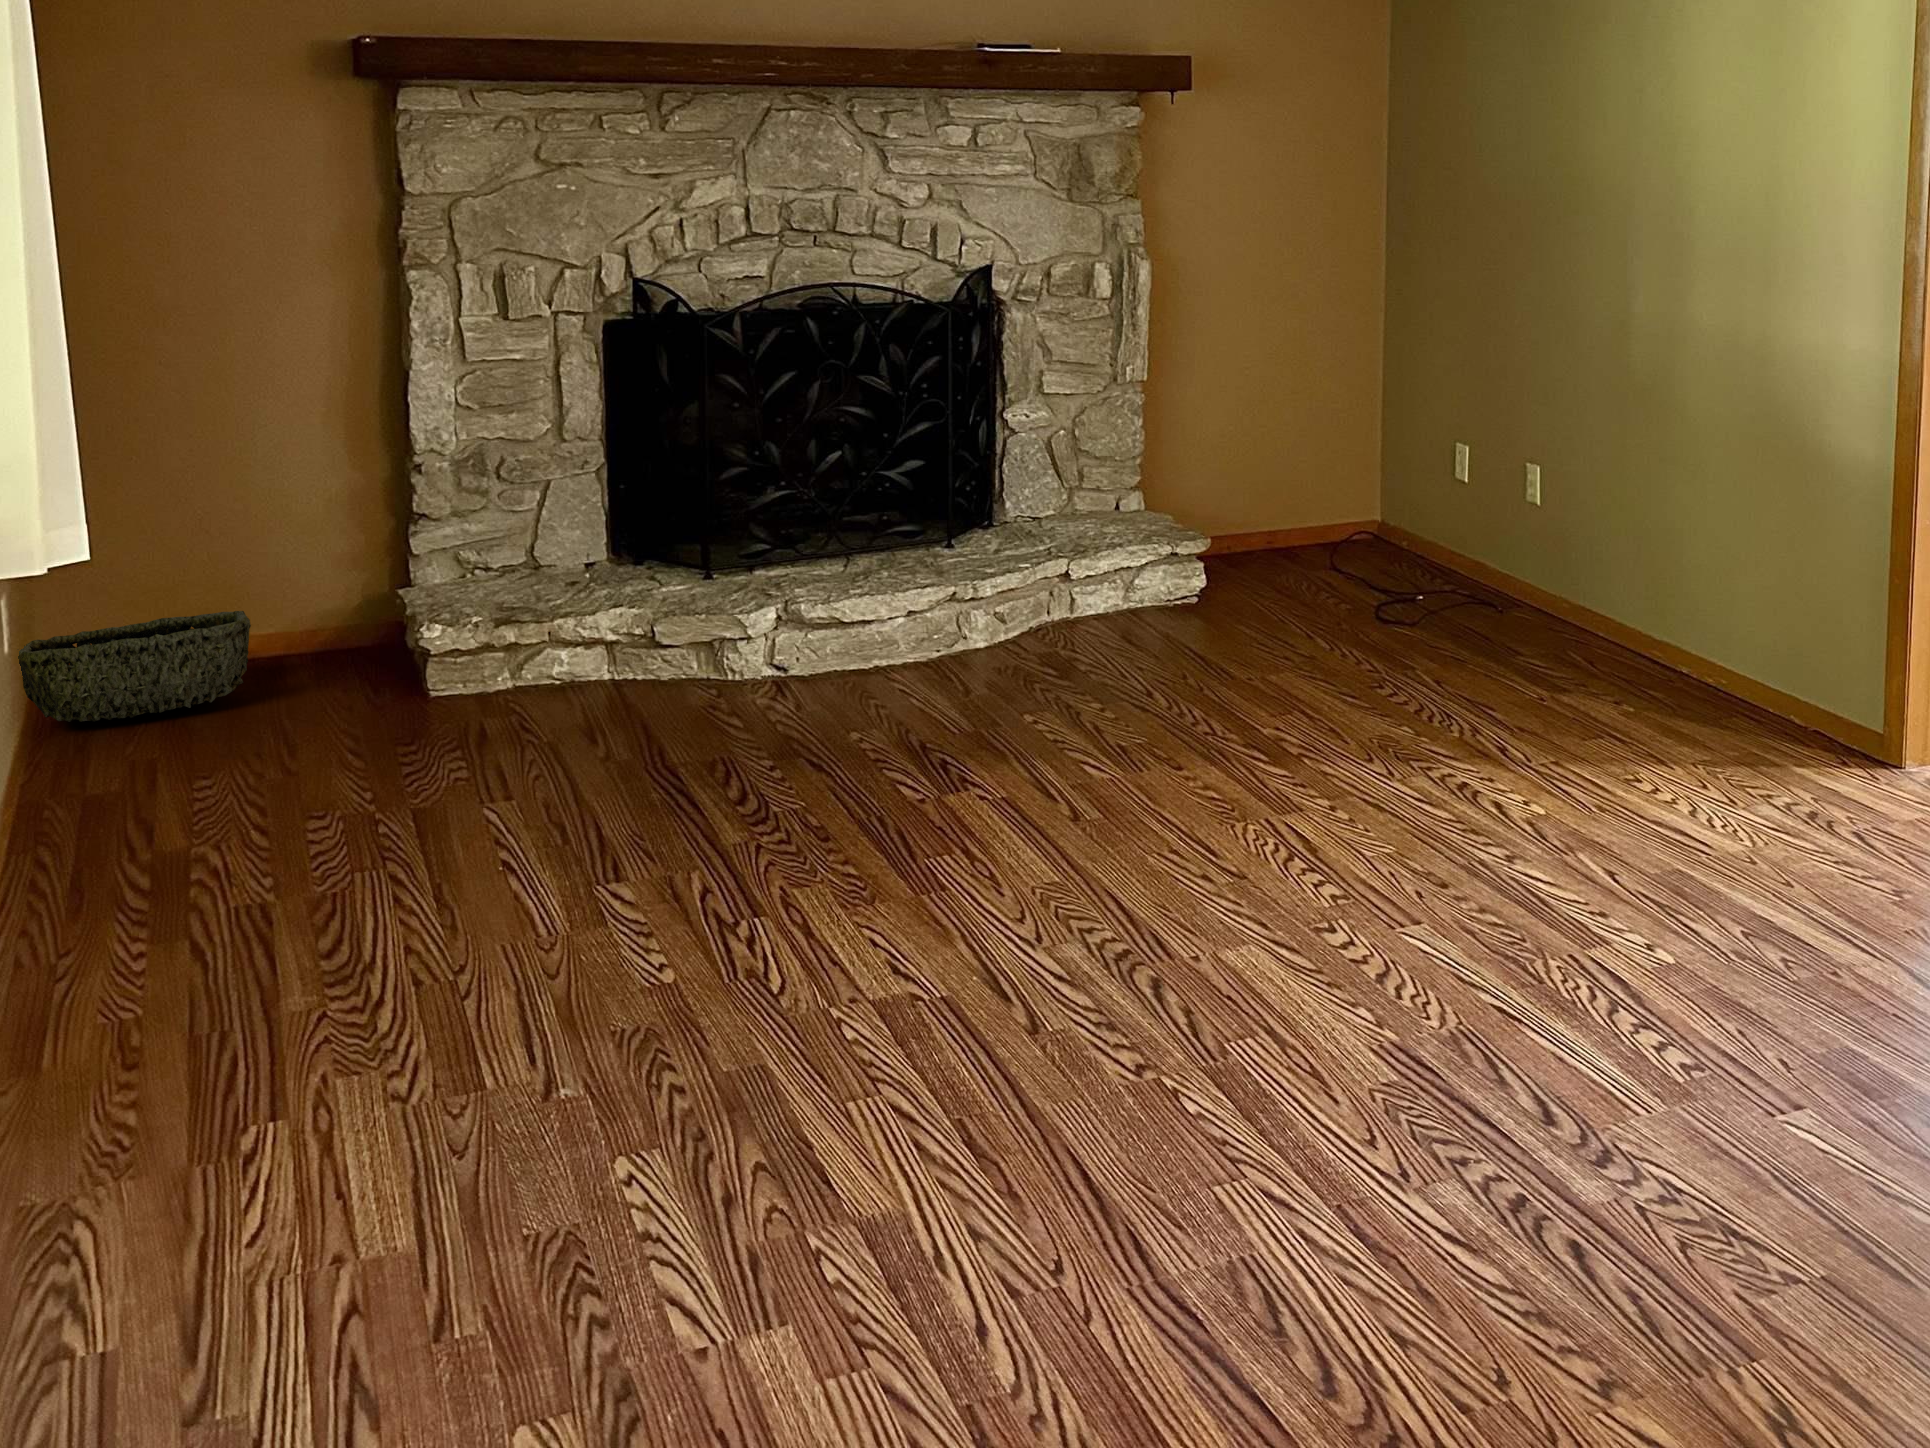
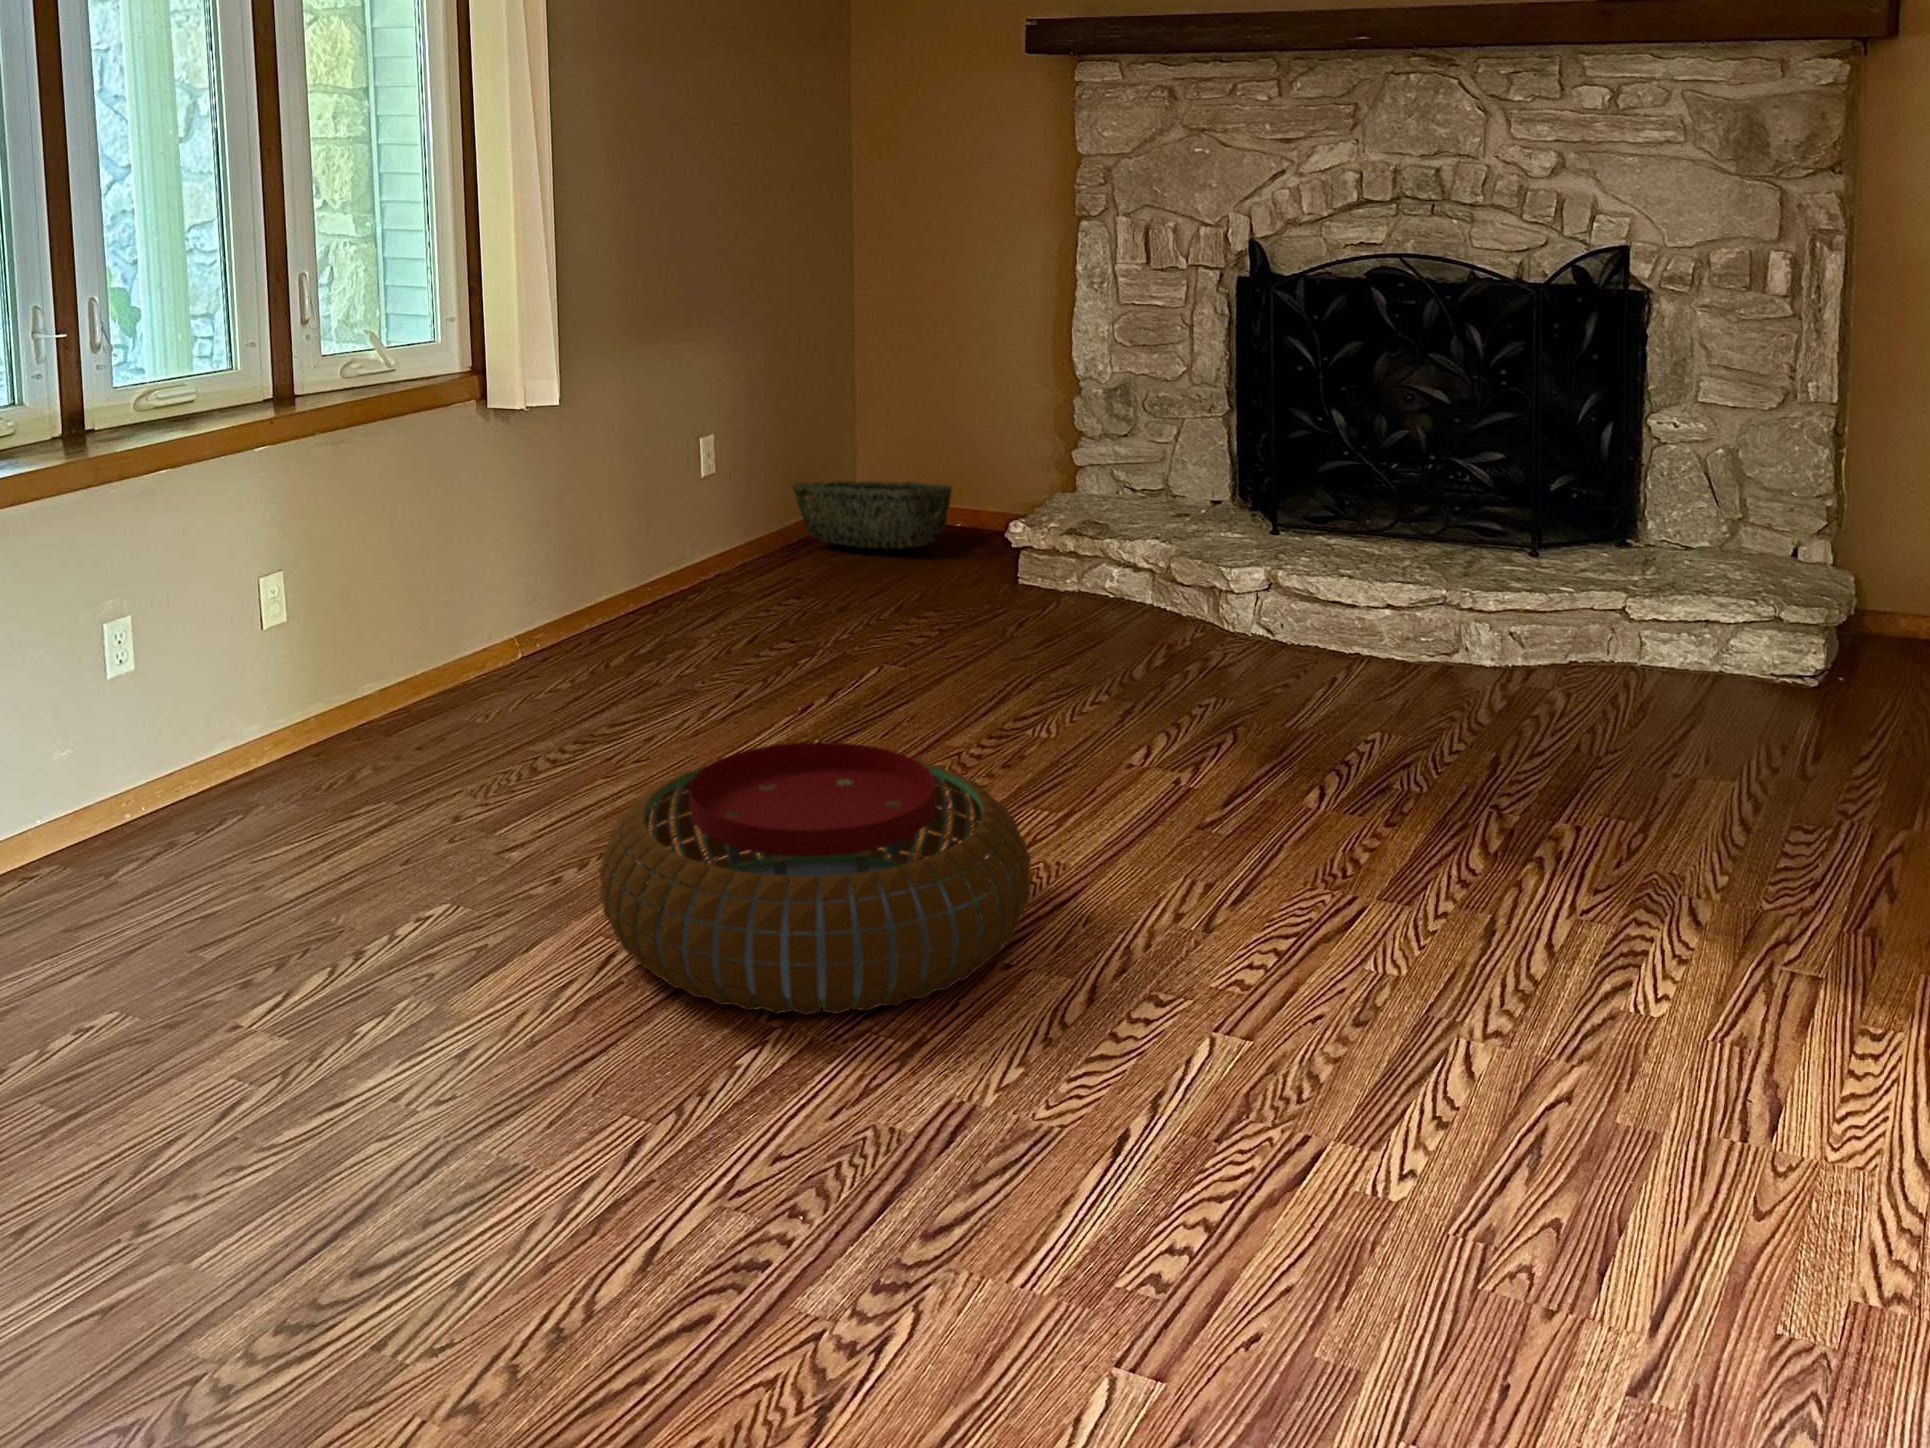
pouf: none [788,834,1266,1150] -> present [599,742,1031,1015]

